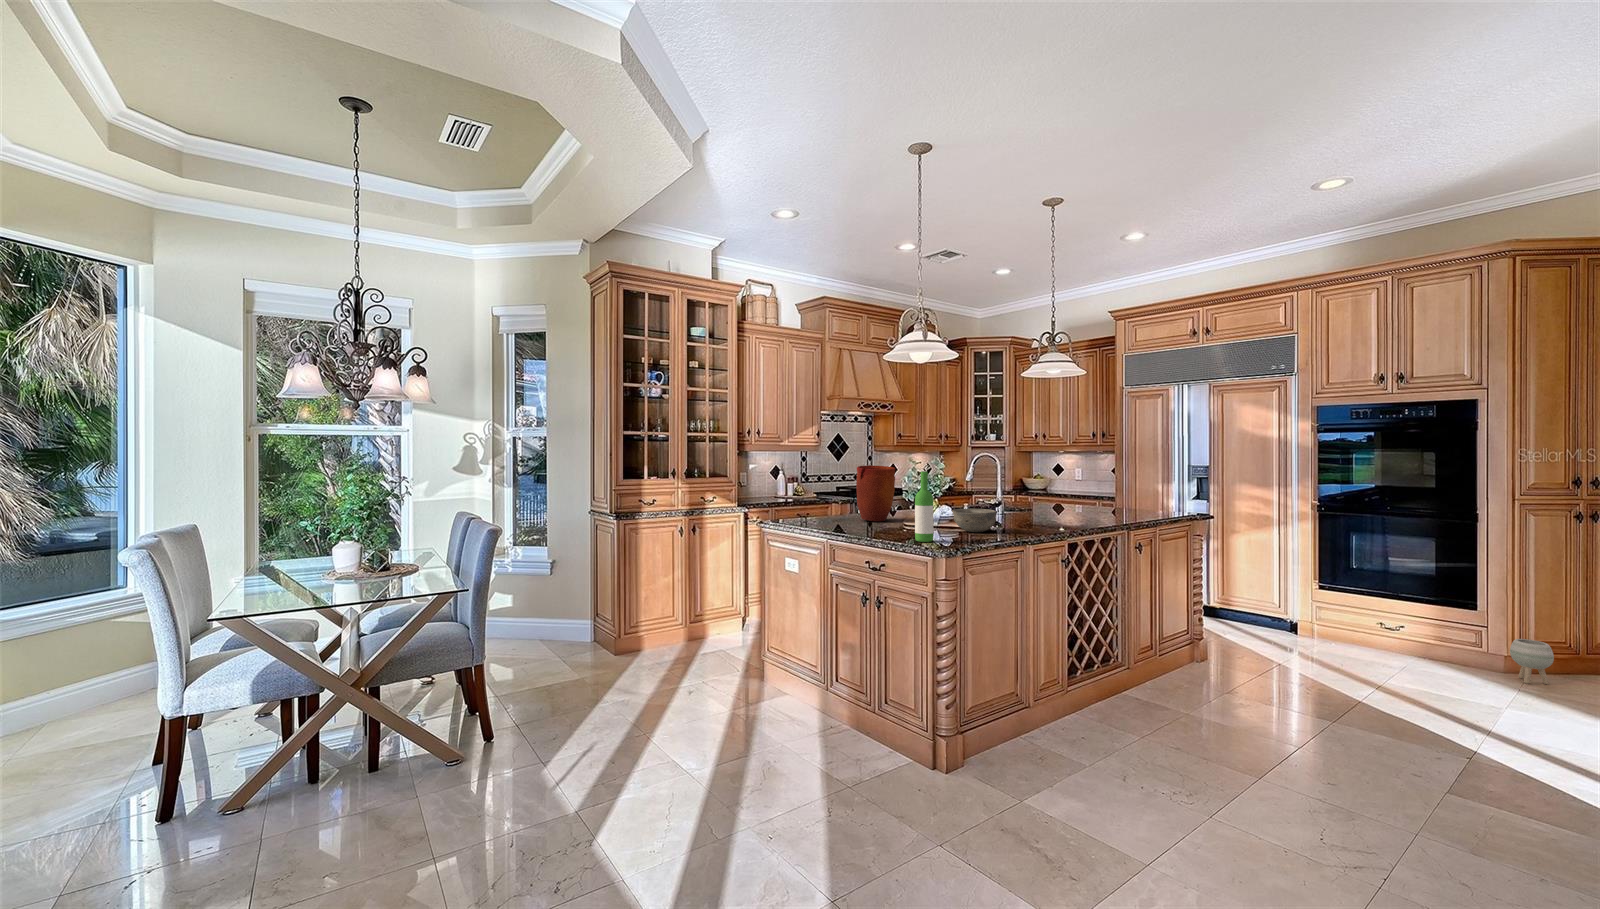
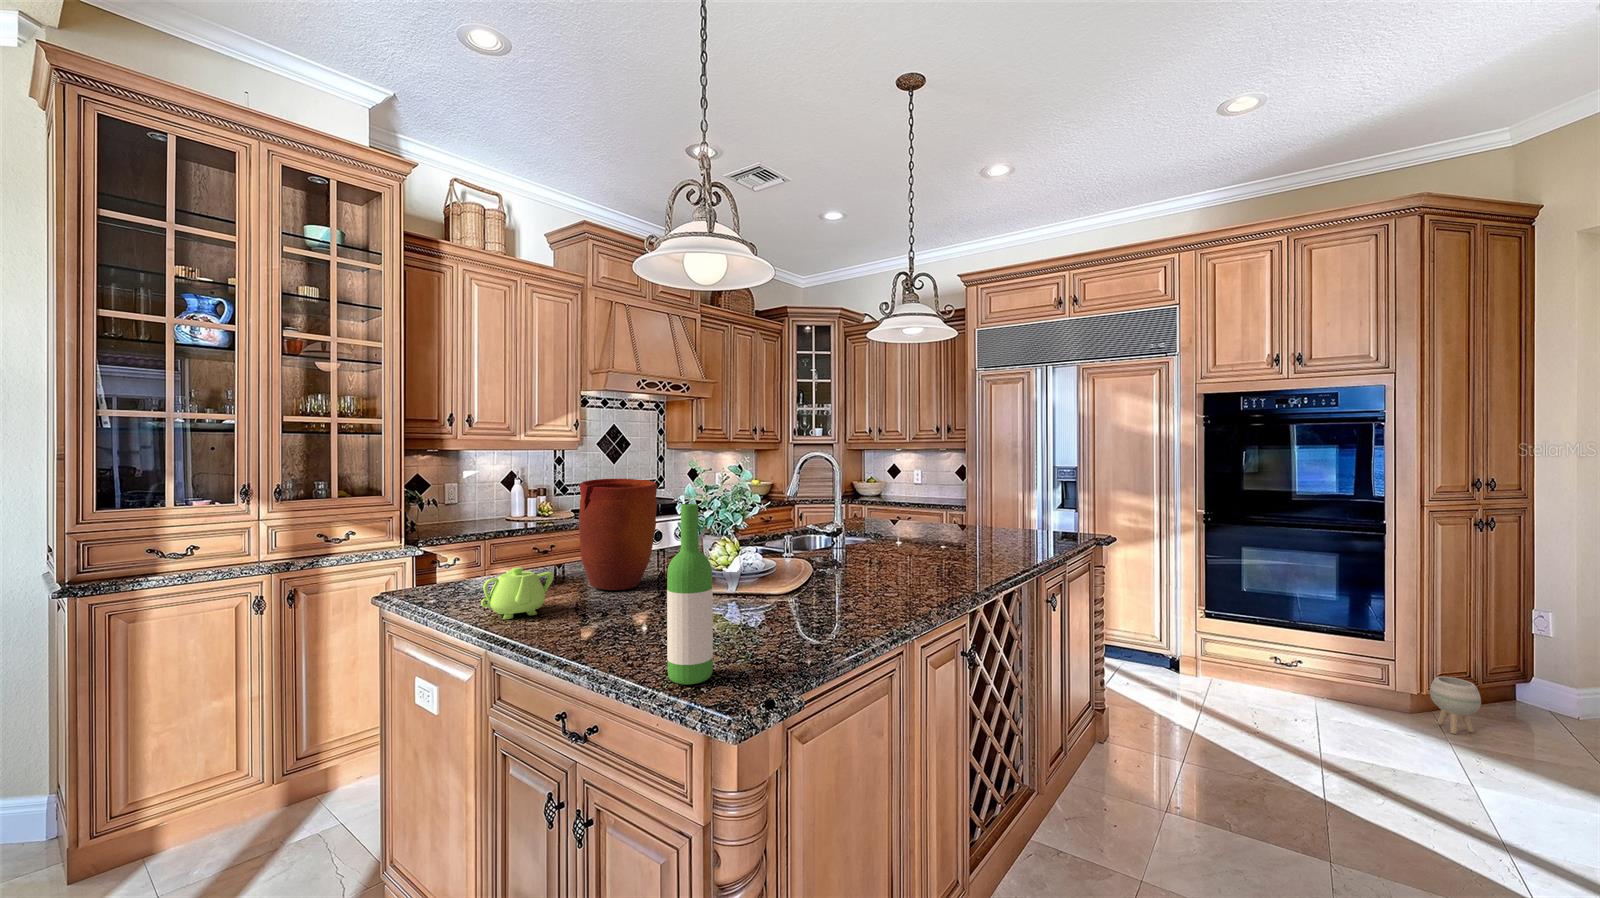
teapot: none [822,505,851,527] -> present [481,567,554,619]
bowl: present [952,509,996,532] -> none [762,565,850,621]

